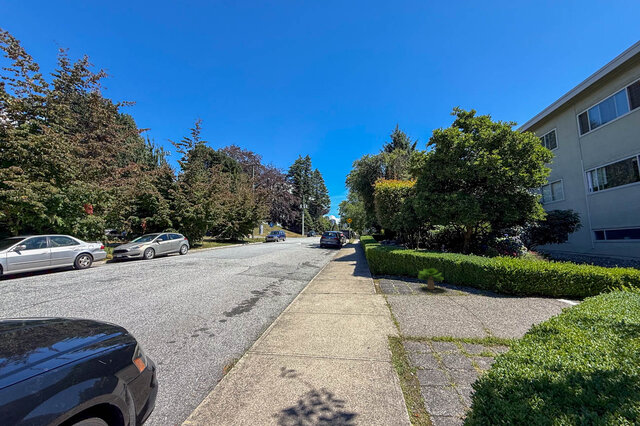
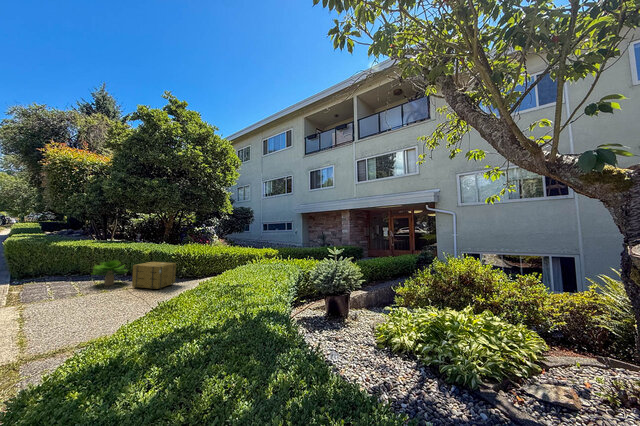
cardboard box: none [450,272,492,302] -> present [132,262,176,289]

